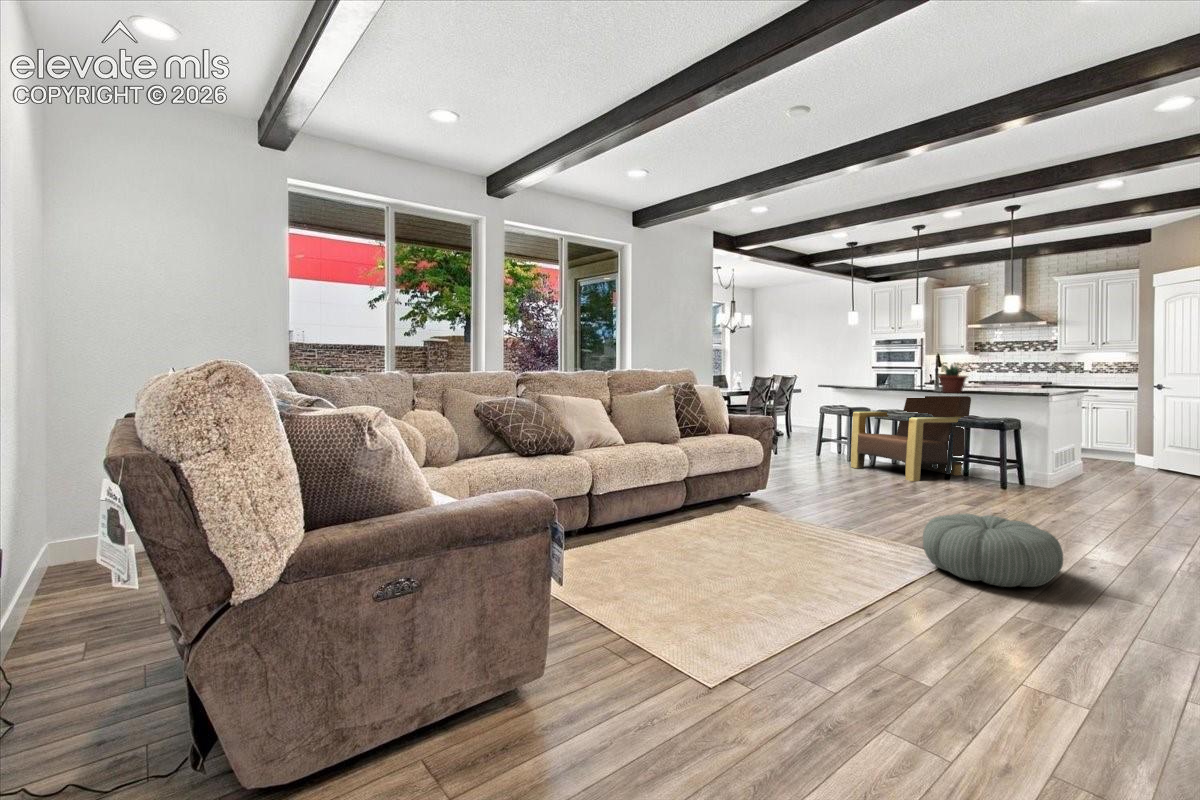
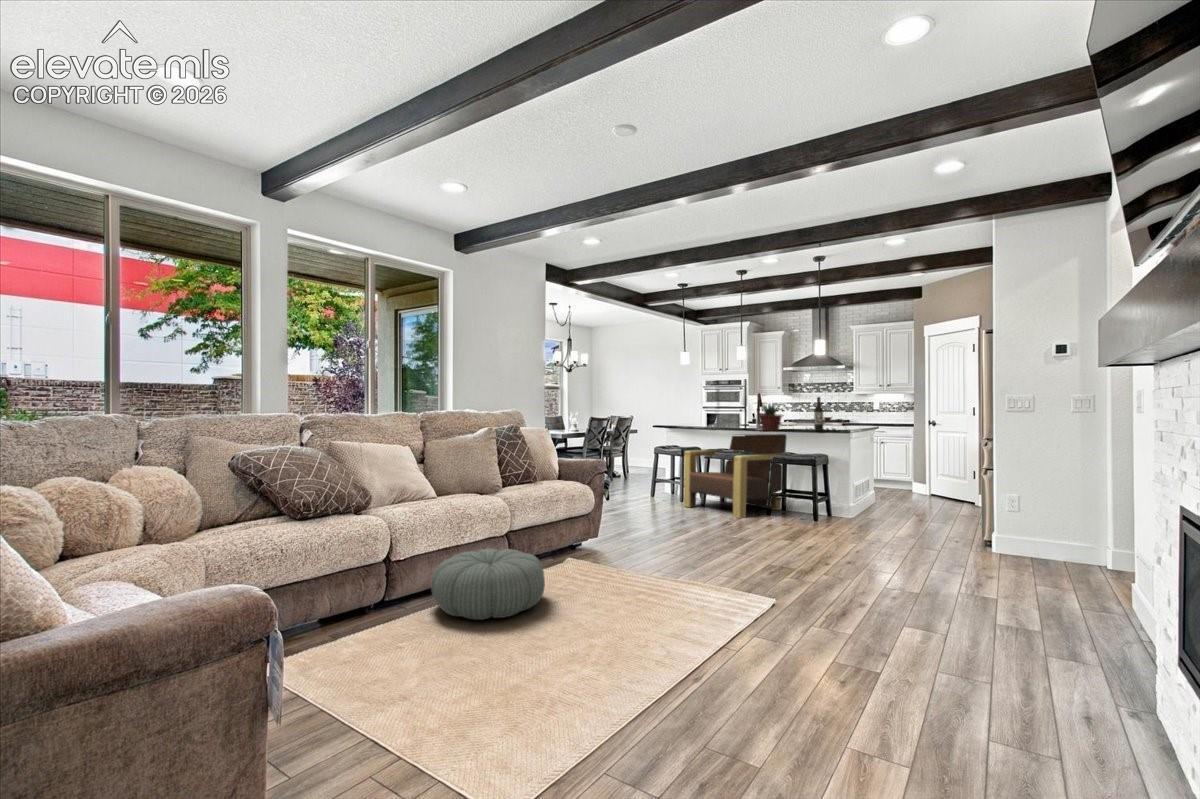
wine bottle: none [995,357,1042,394] -> present [806,397,841,431]
pouf: present [923,513,1063,587] -> present [431,549,545,620]

